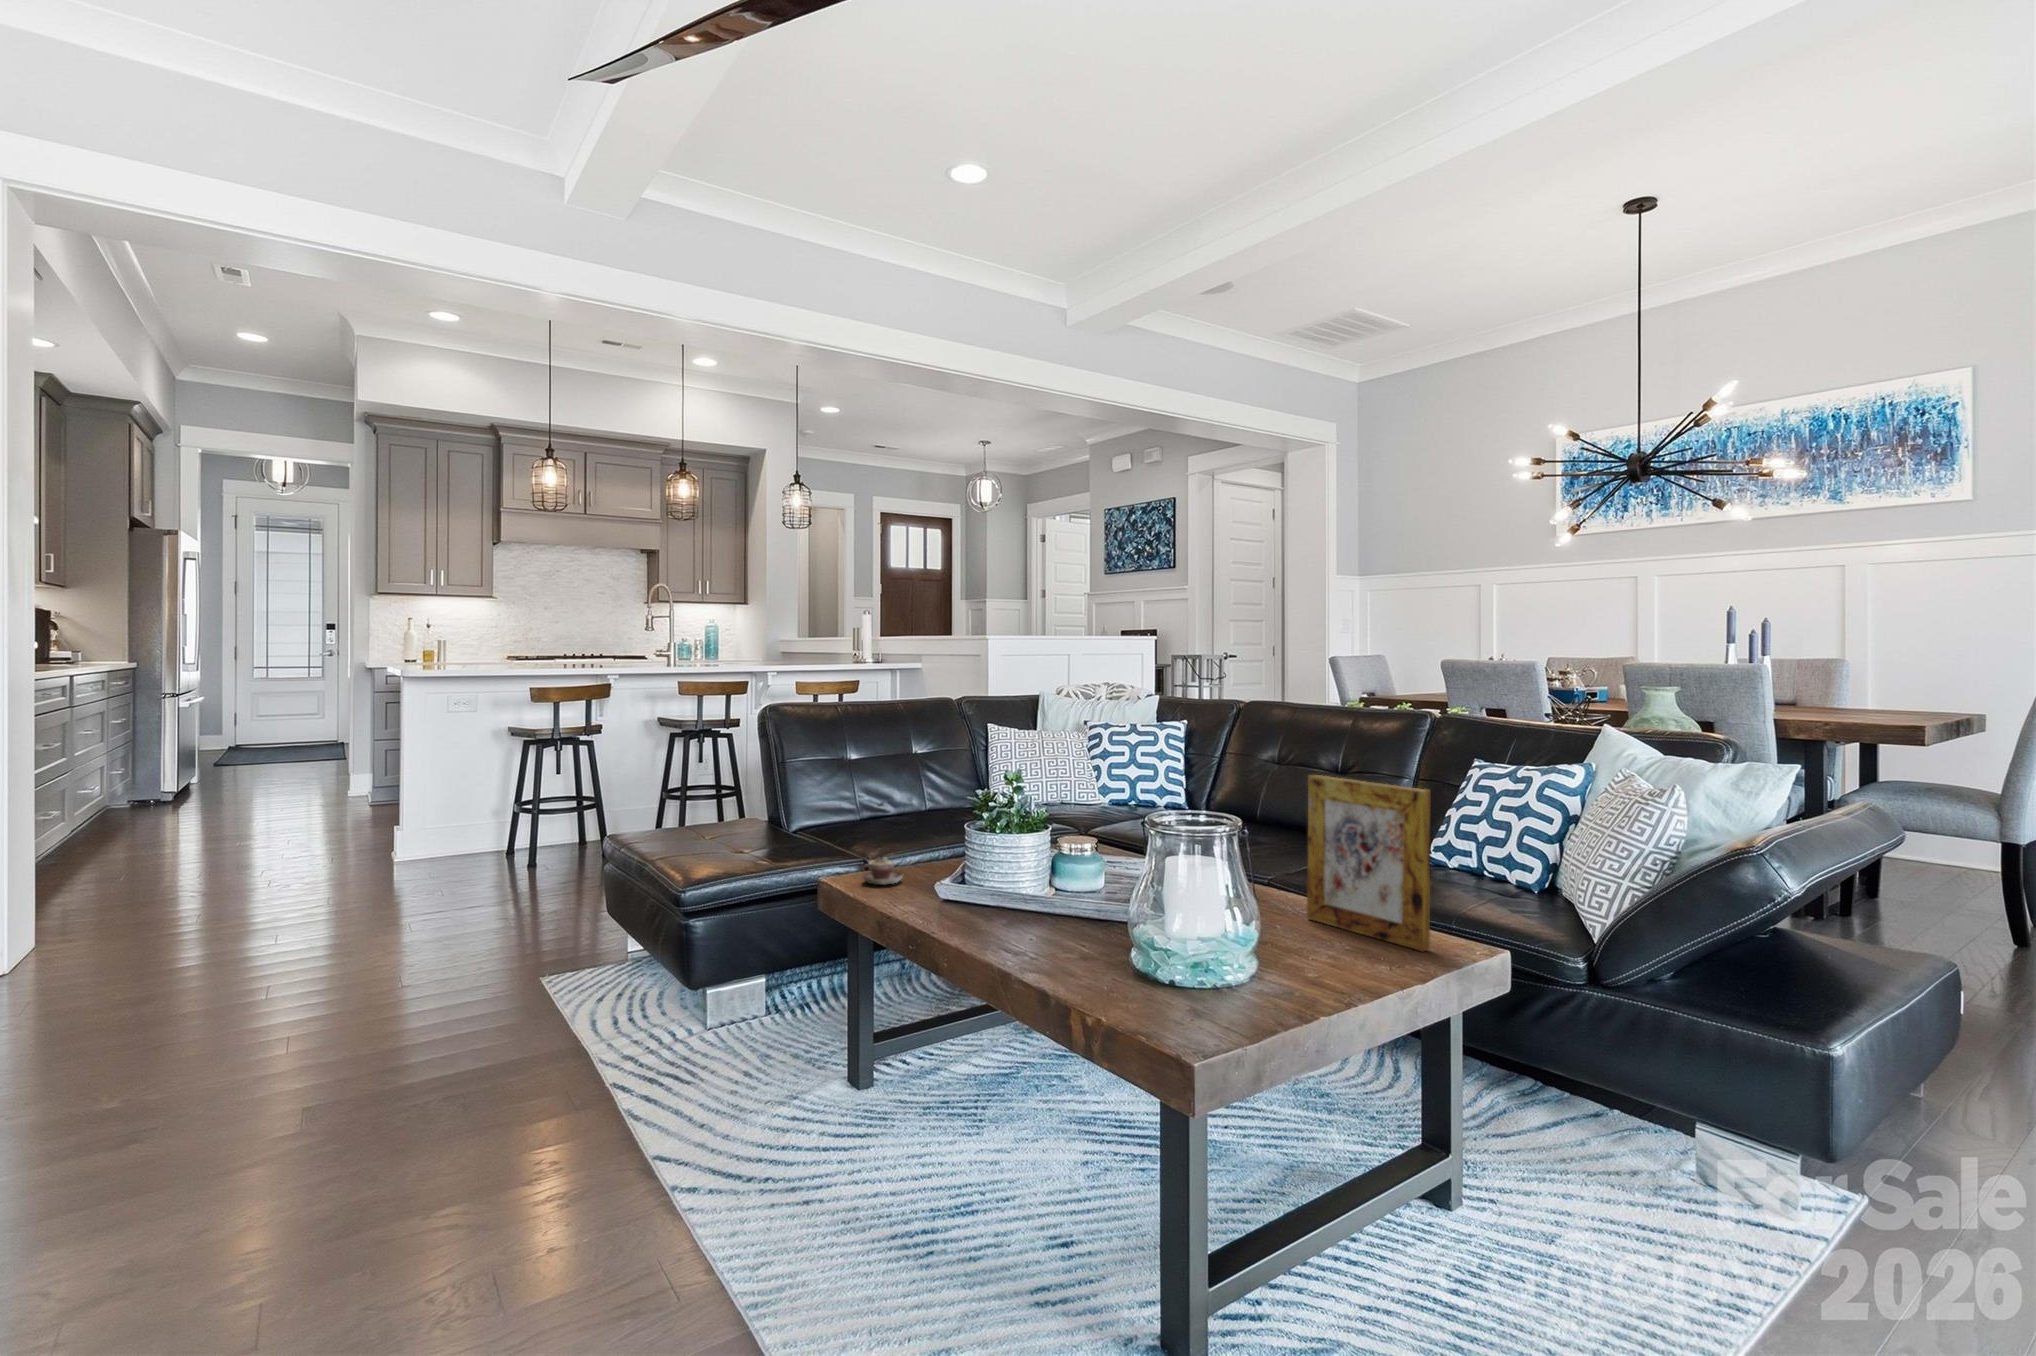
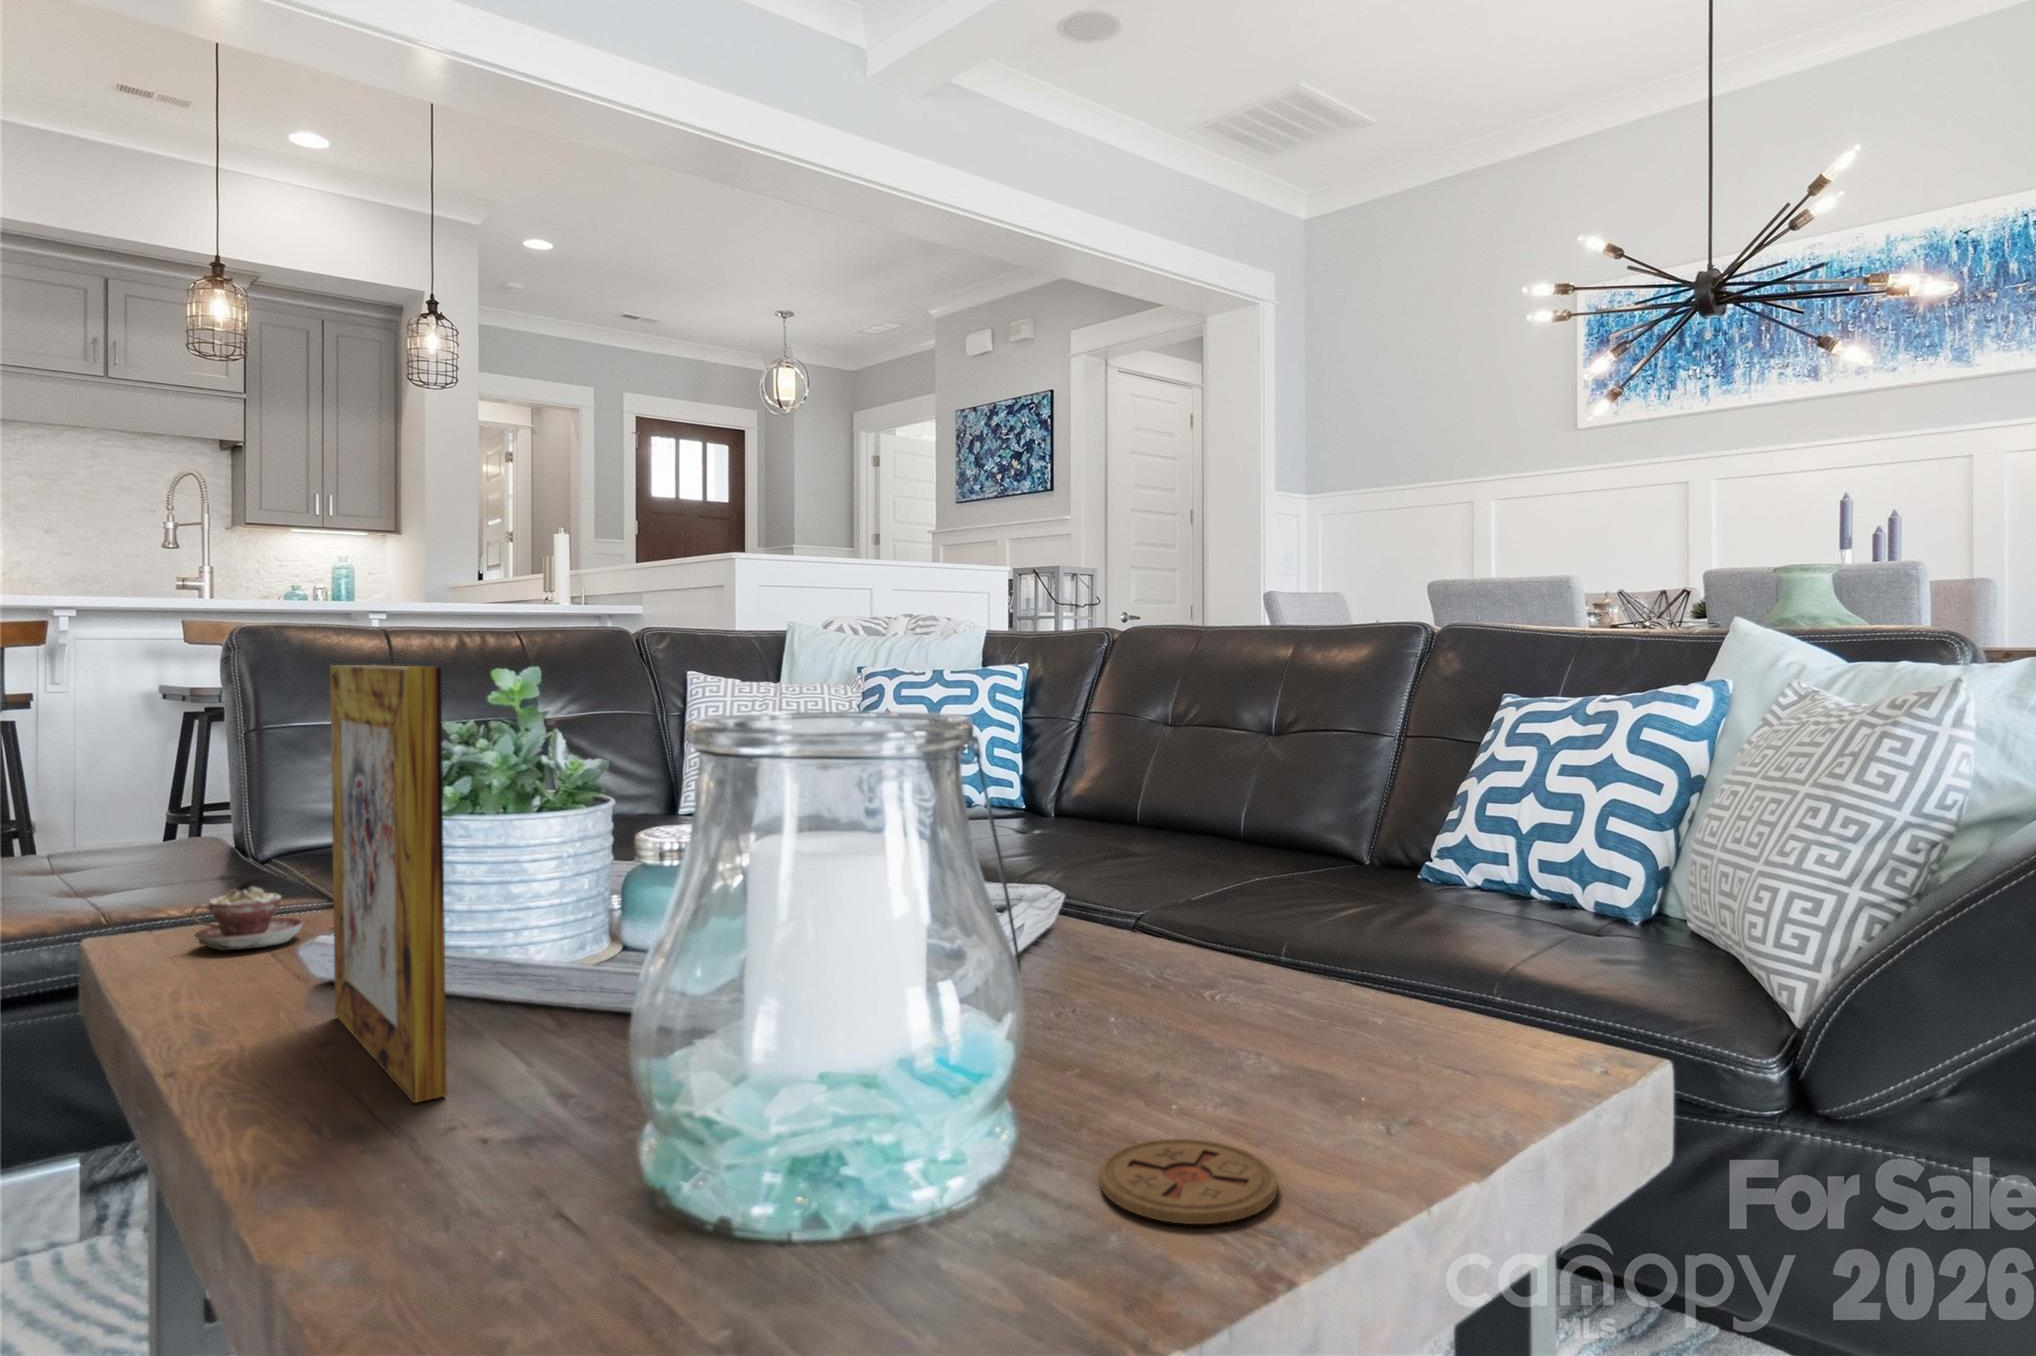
picture frame: present [1307,775,1431,951] -> present [330,665,447,1103]
coaster: none [1291,964,1352,986] -> present [1099,1139,1277,1224]

